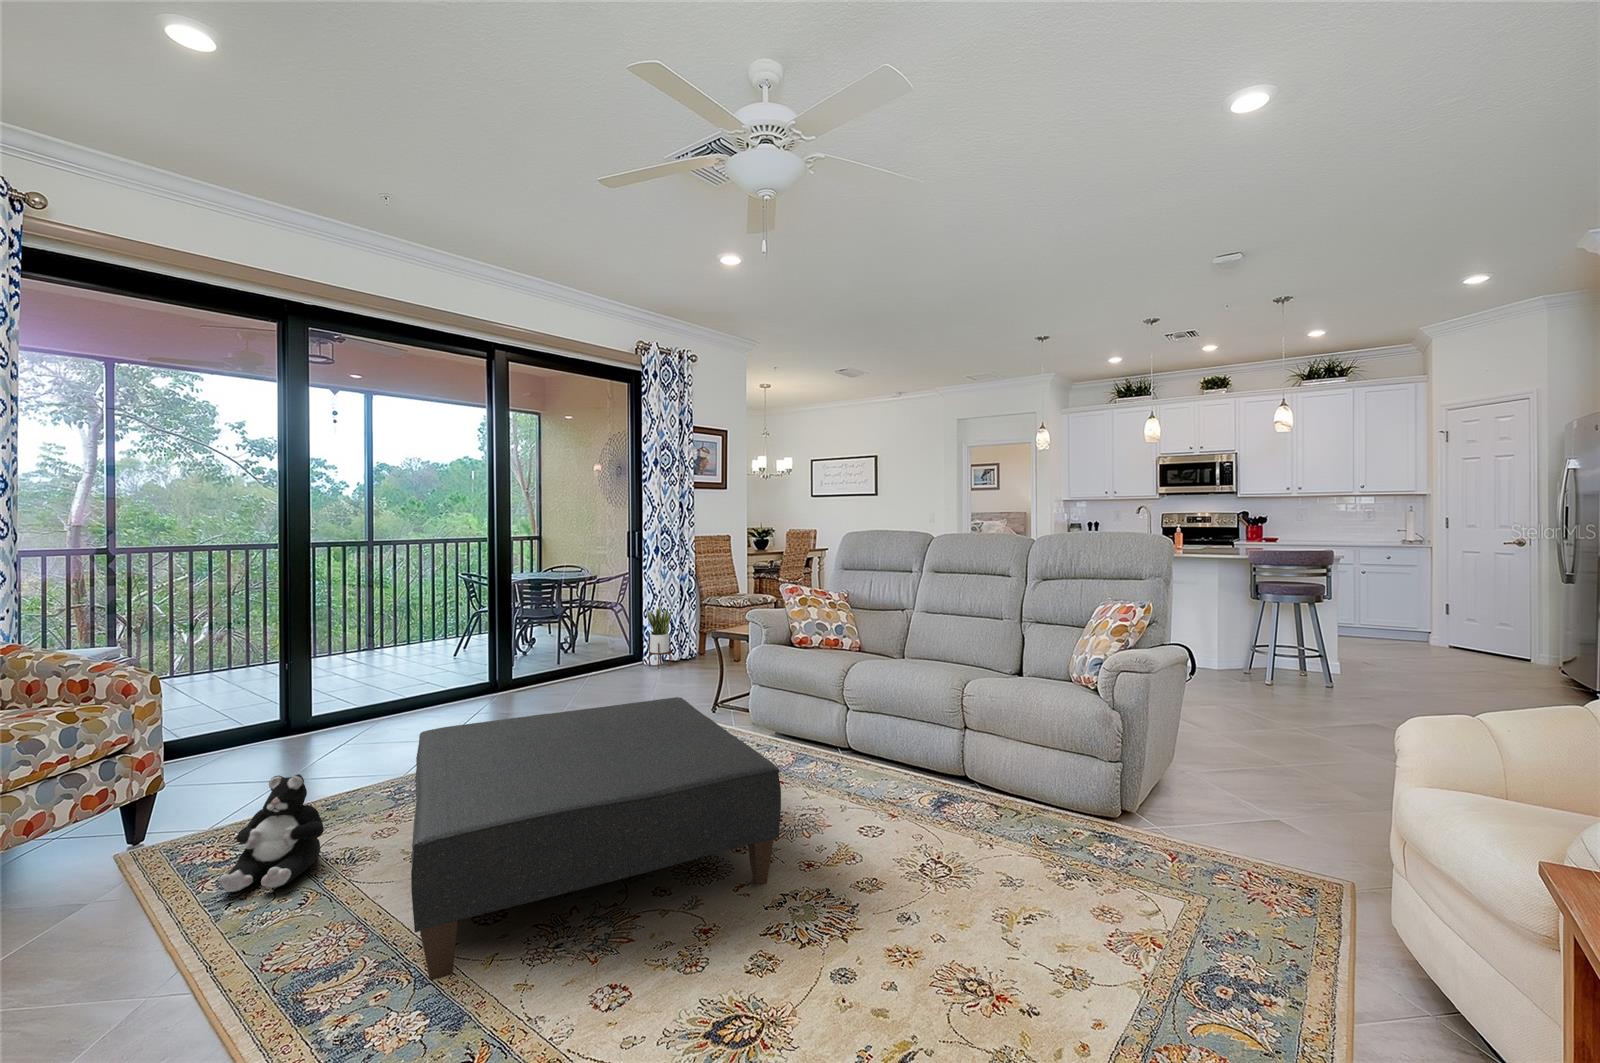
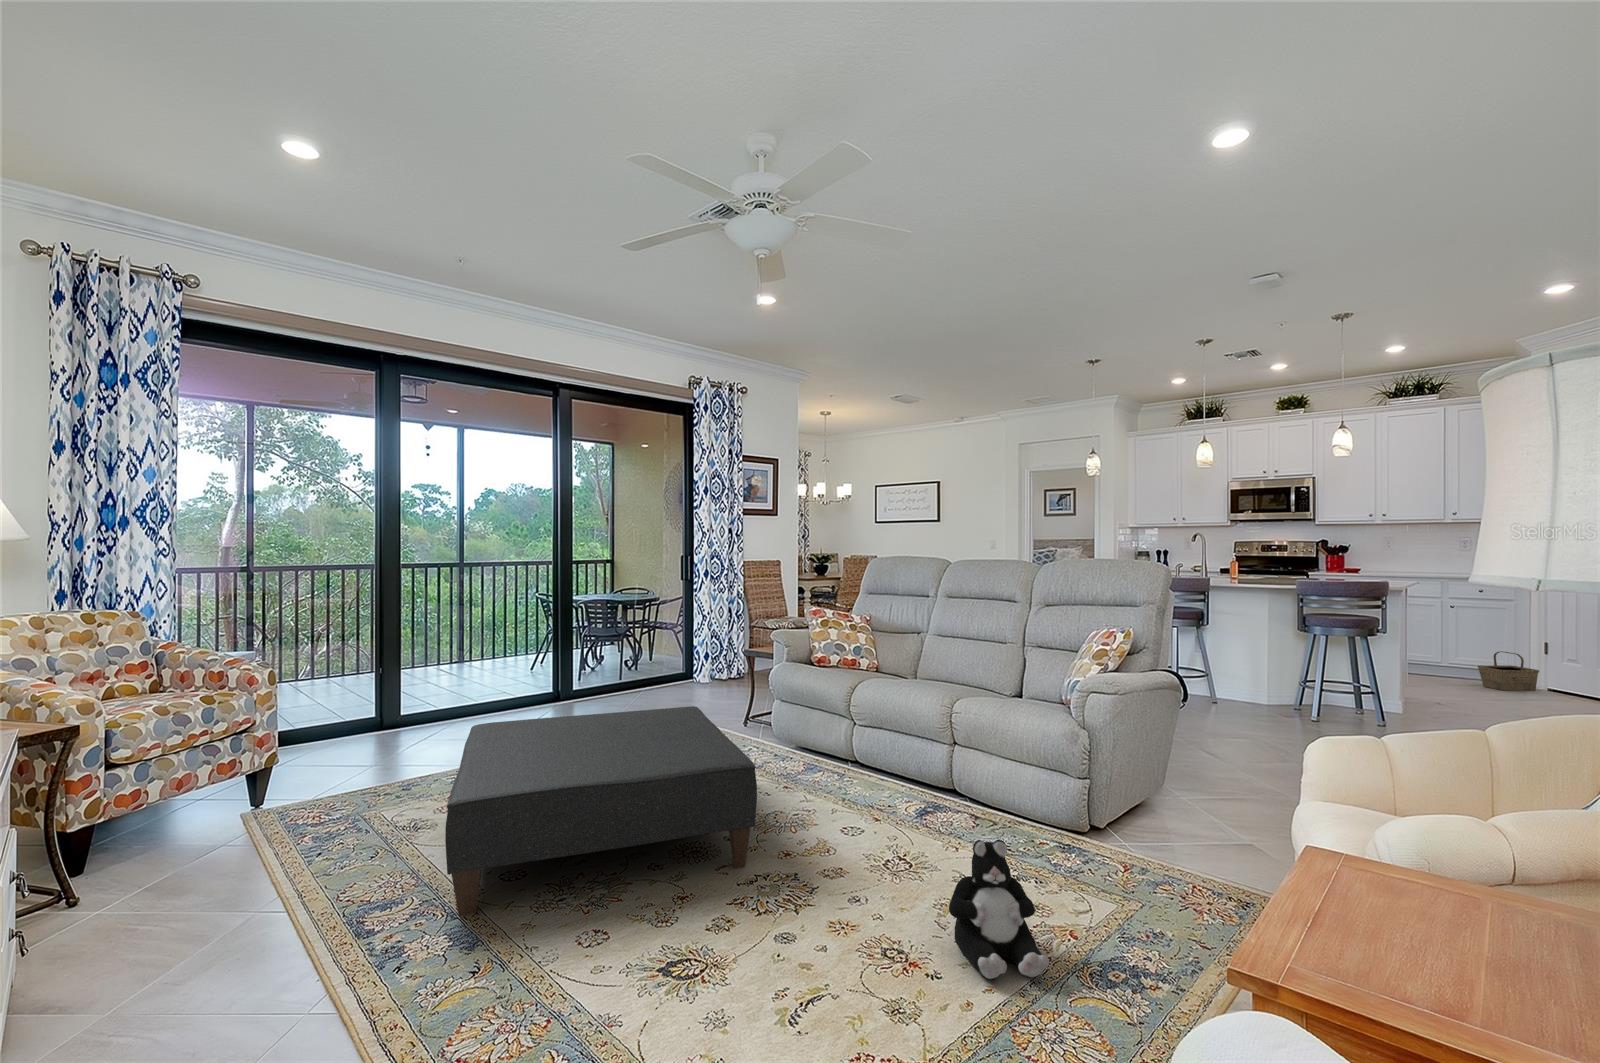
potted plant: present [645,604,671,669] -> none [694,624,719,686]
basket: none [1371,615,1423,650] -> present [1478,651,1539,691]
plush toy: present [219,774,324,892] -> present [949,840,1049,979]

